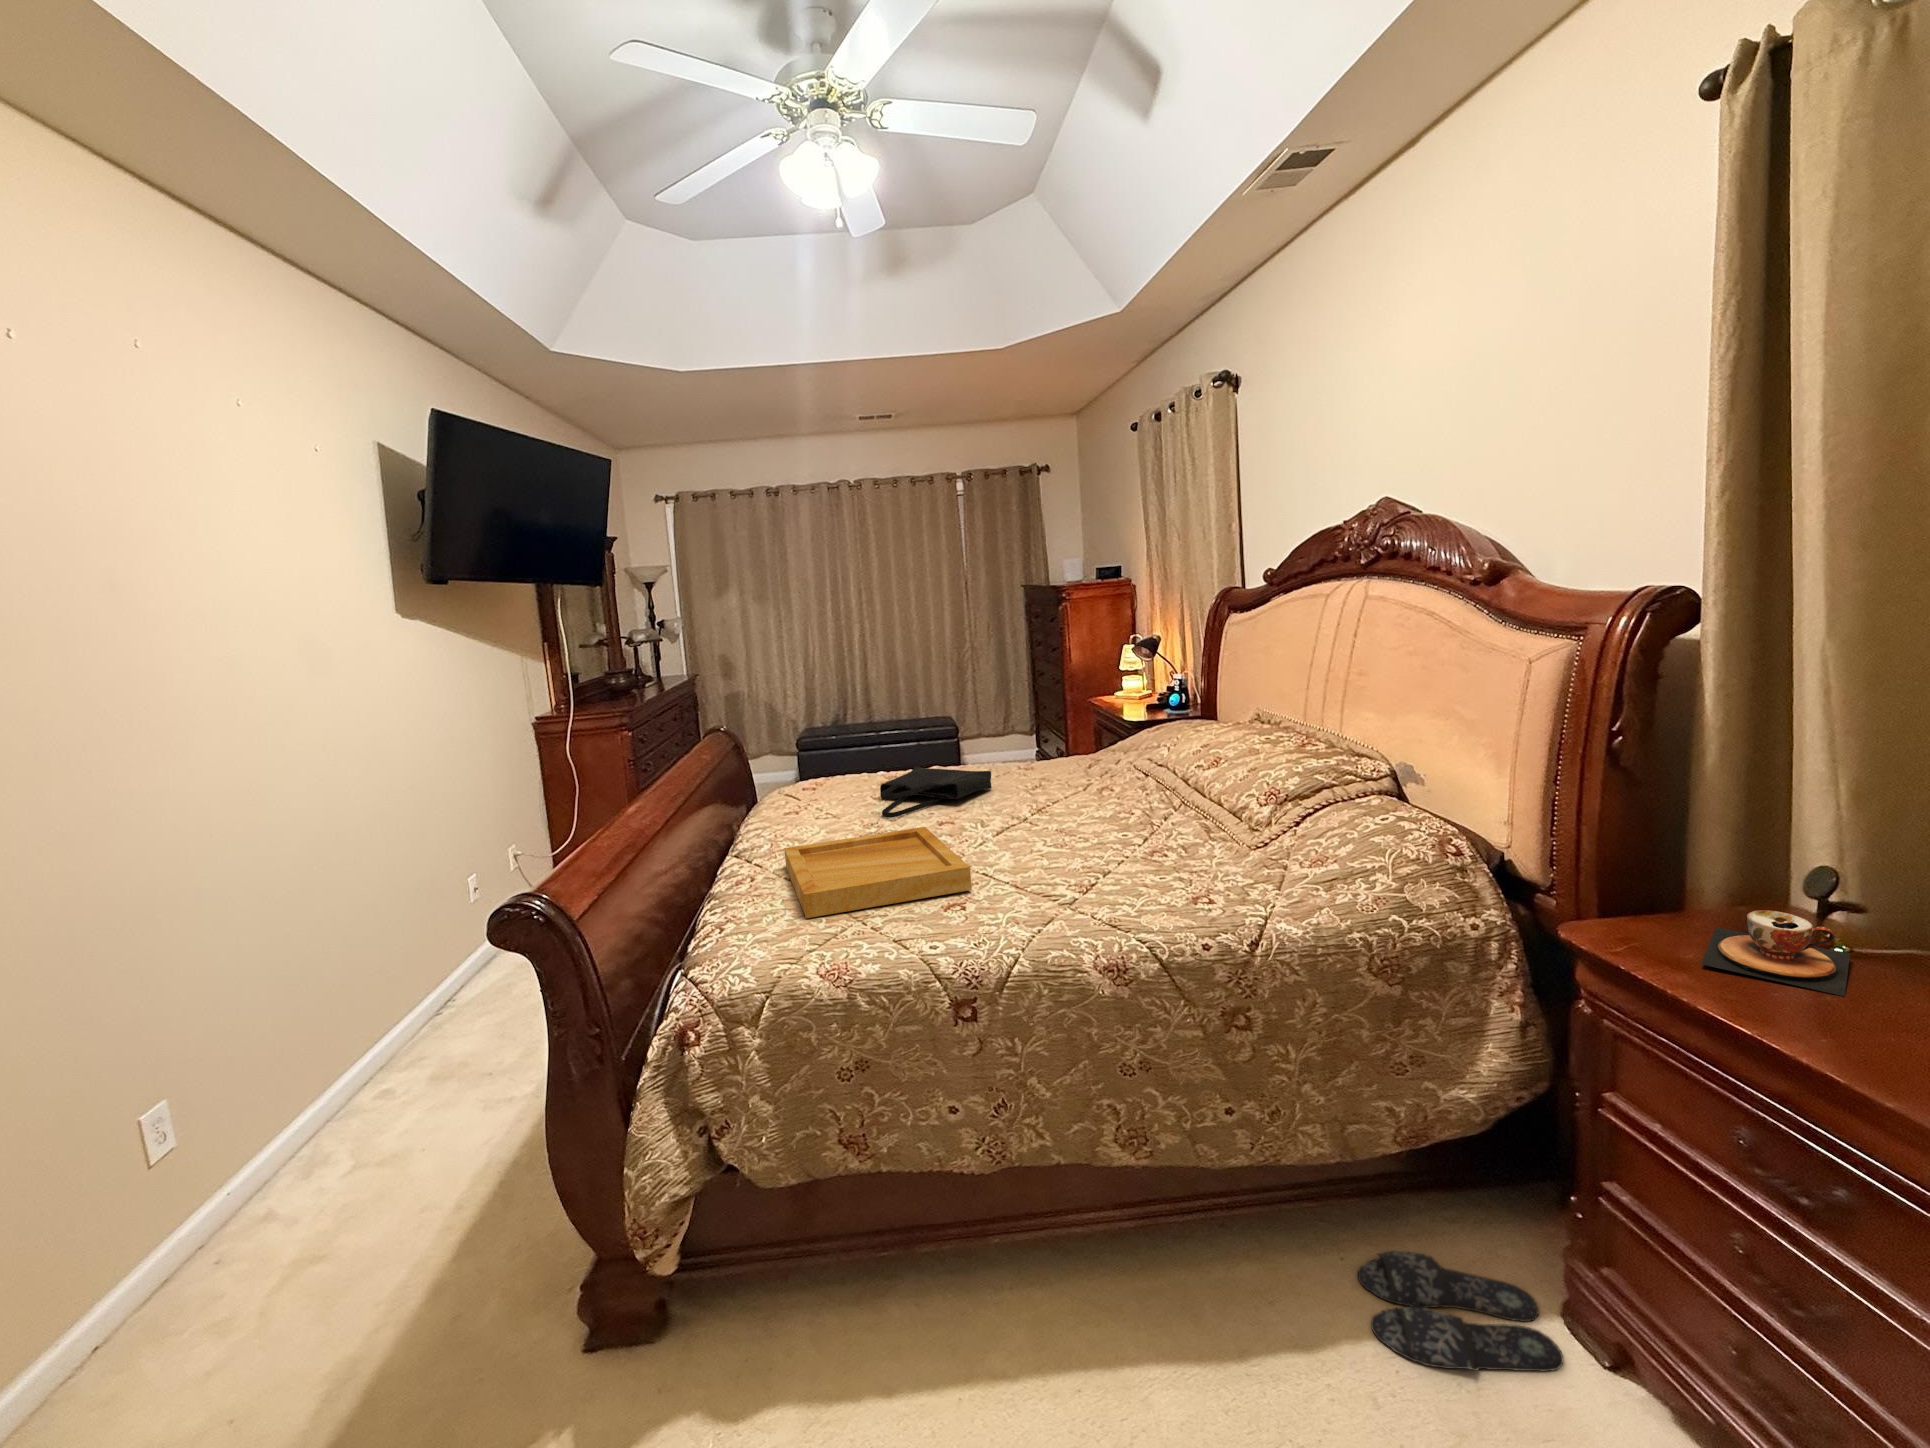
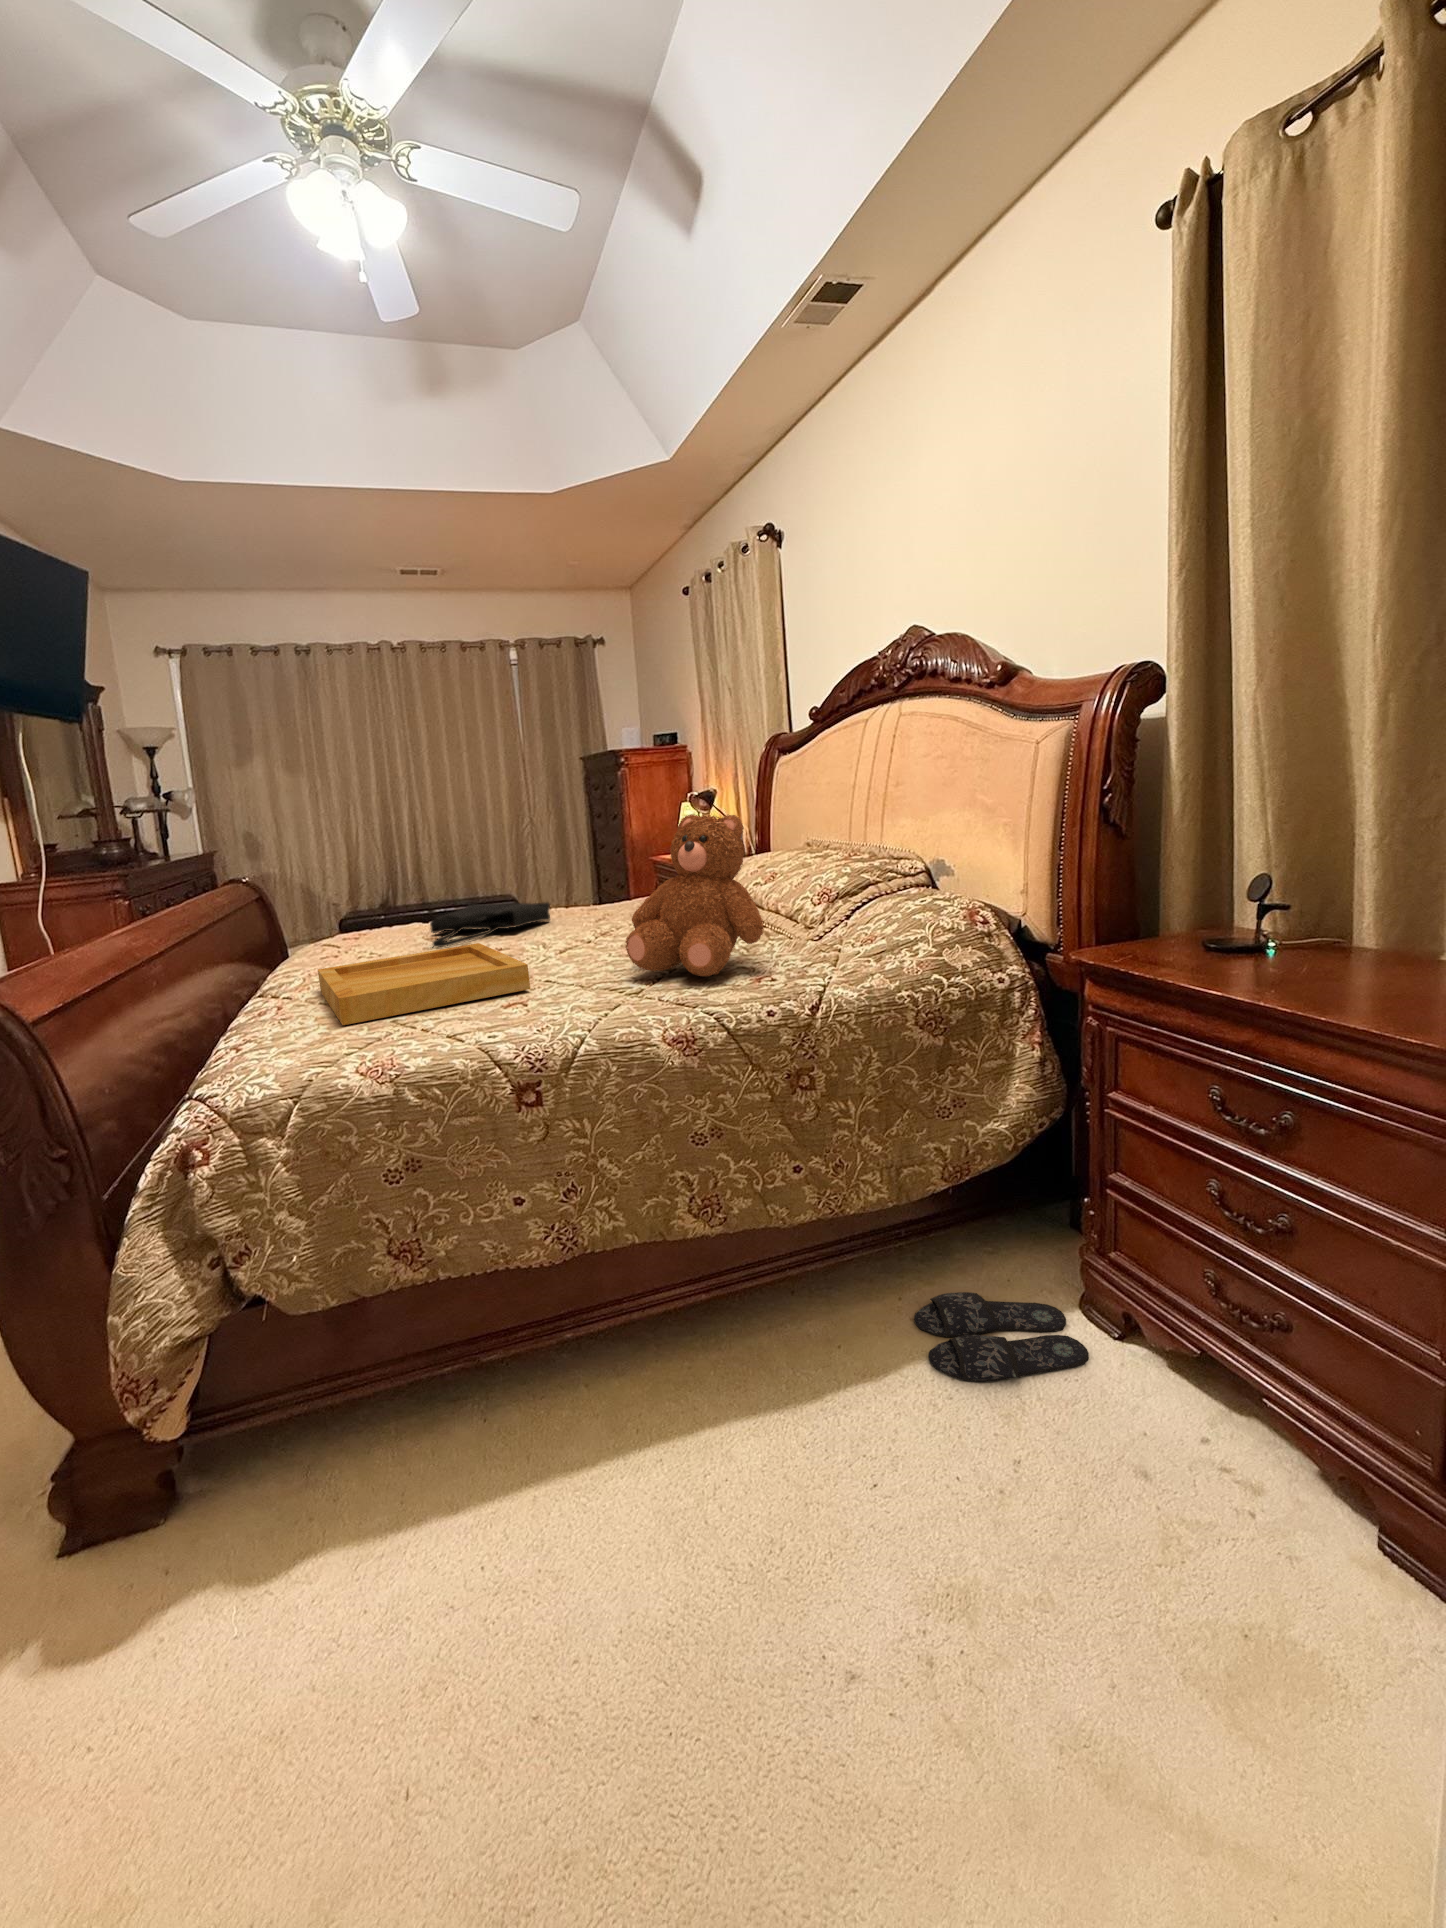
teddy bear: none [1063,723,1205,895] -> present [626,814,764,976]
teacup: present [1701,910,1850,996] -> none [1192,919,1301,977]

